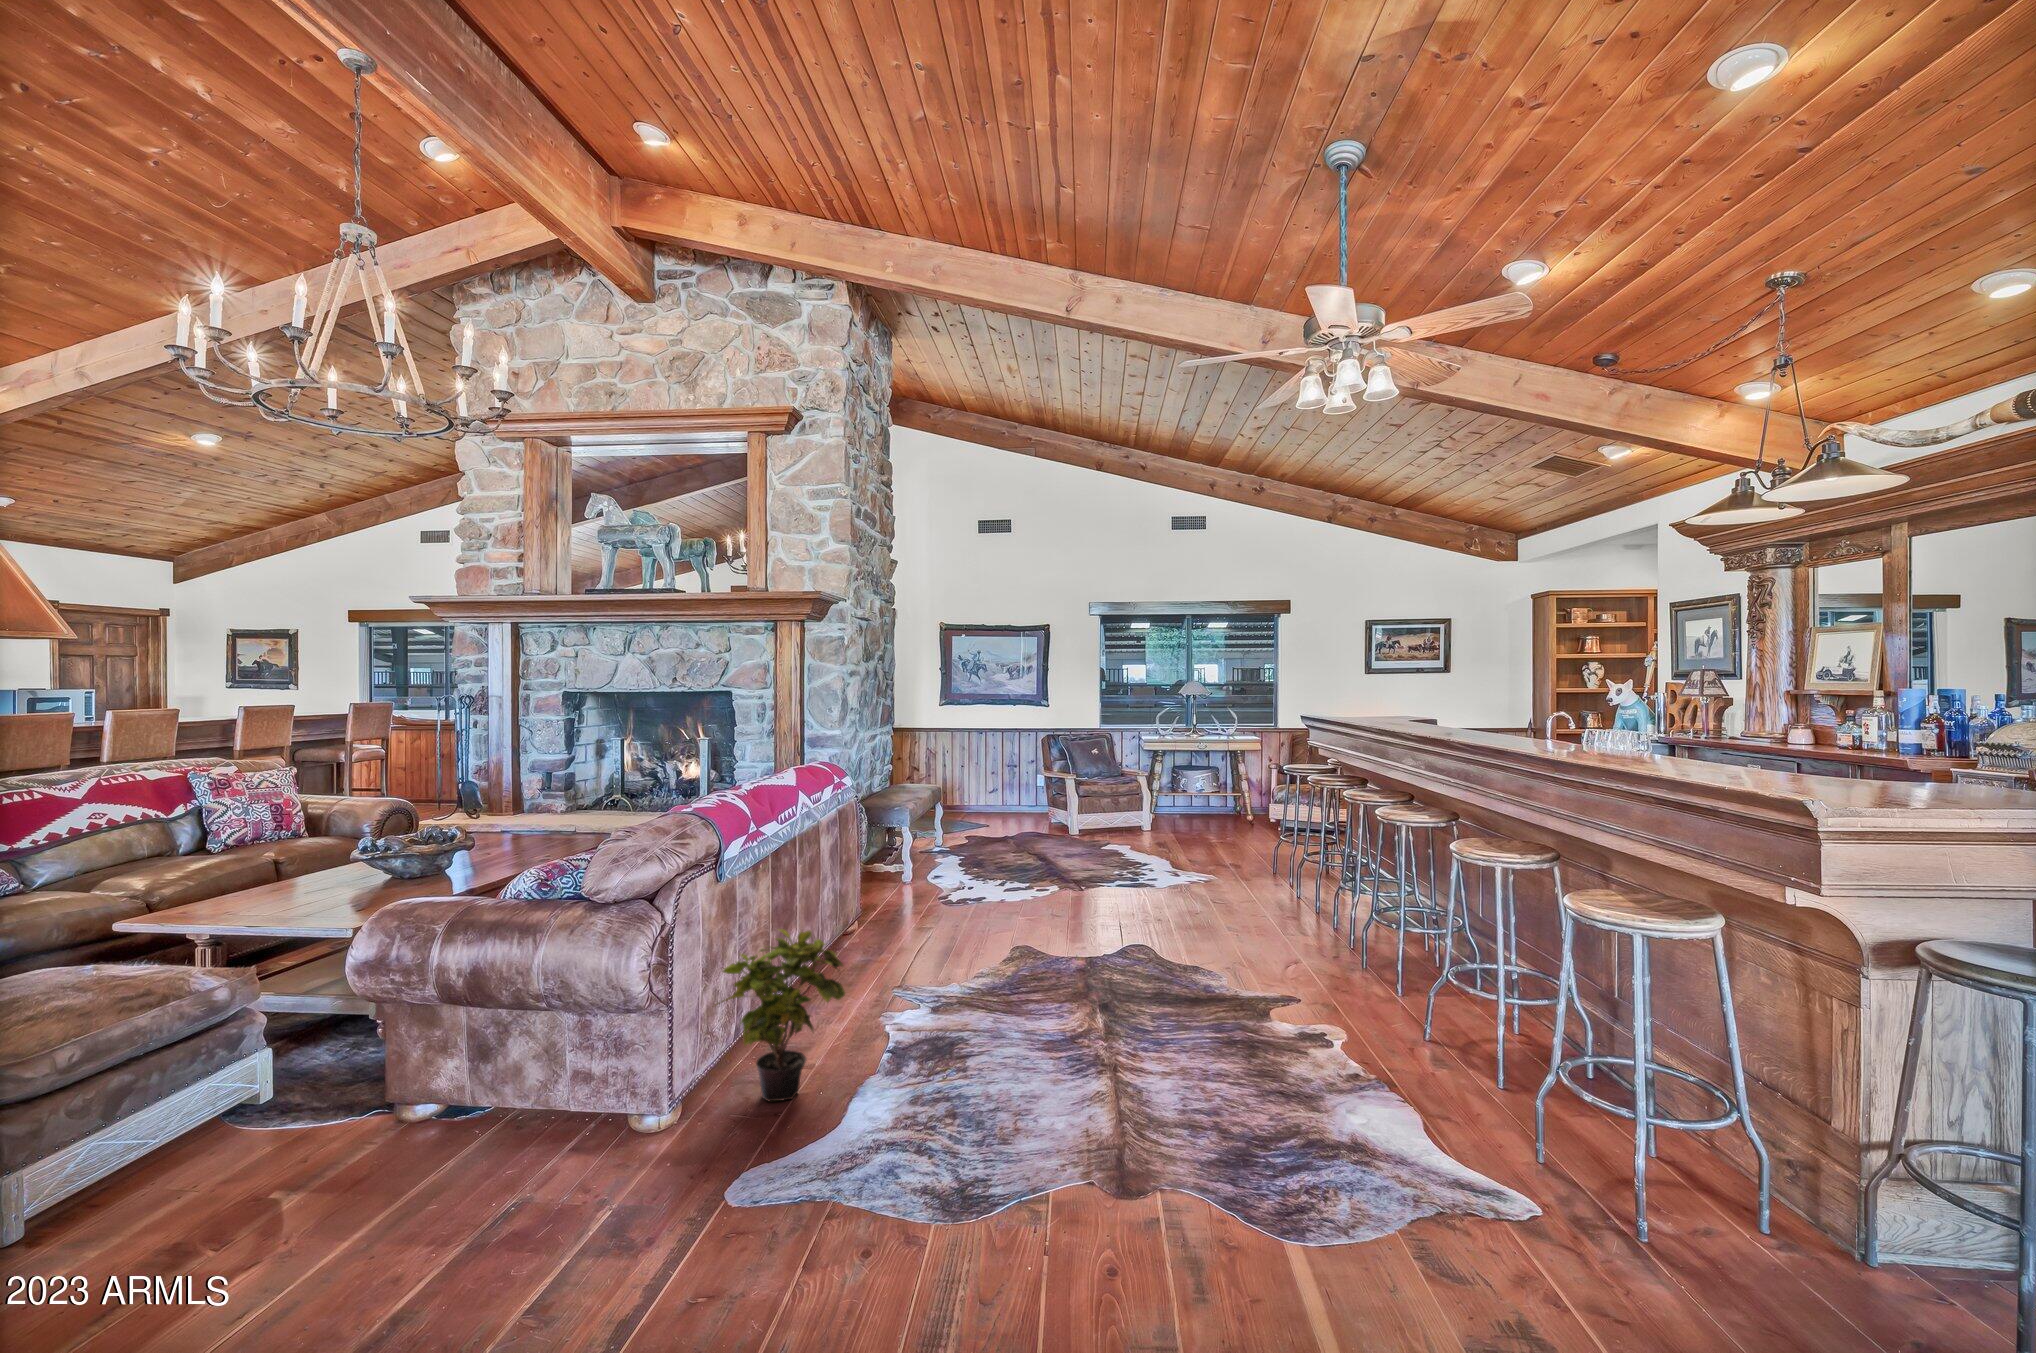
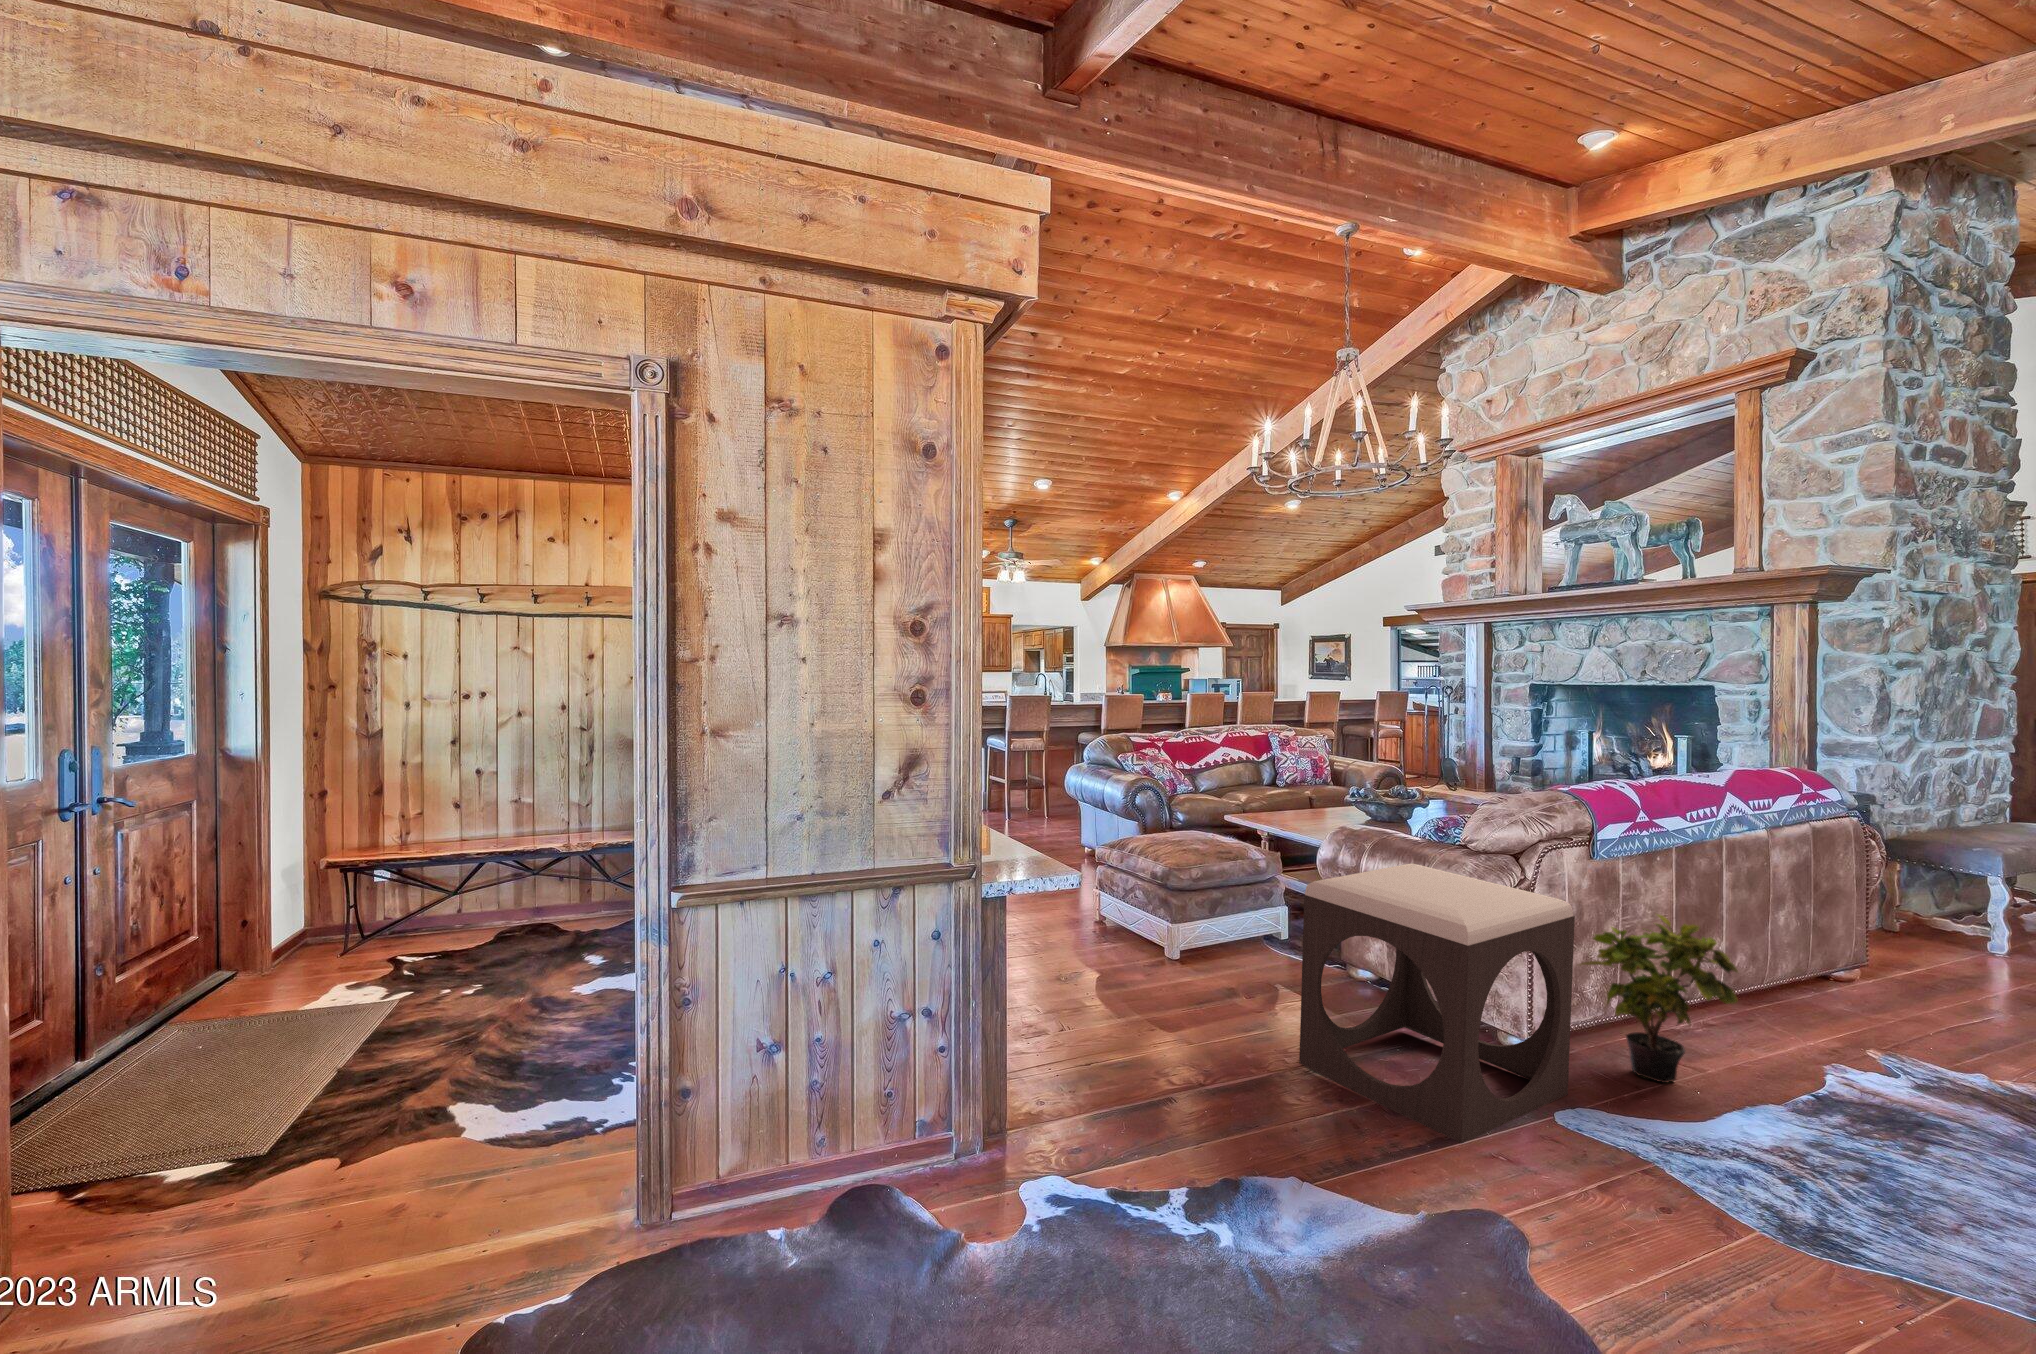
footstool: none [374,942,730,1312] -> present [1299,863,1575,1143]

